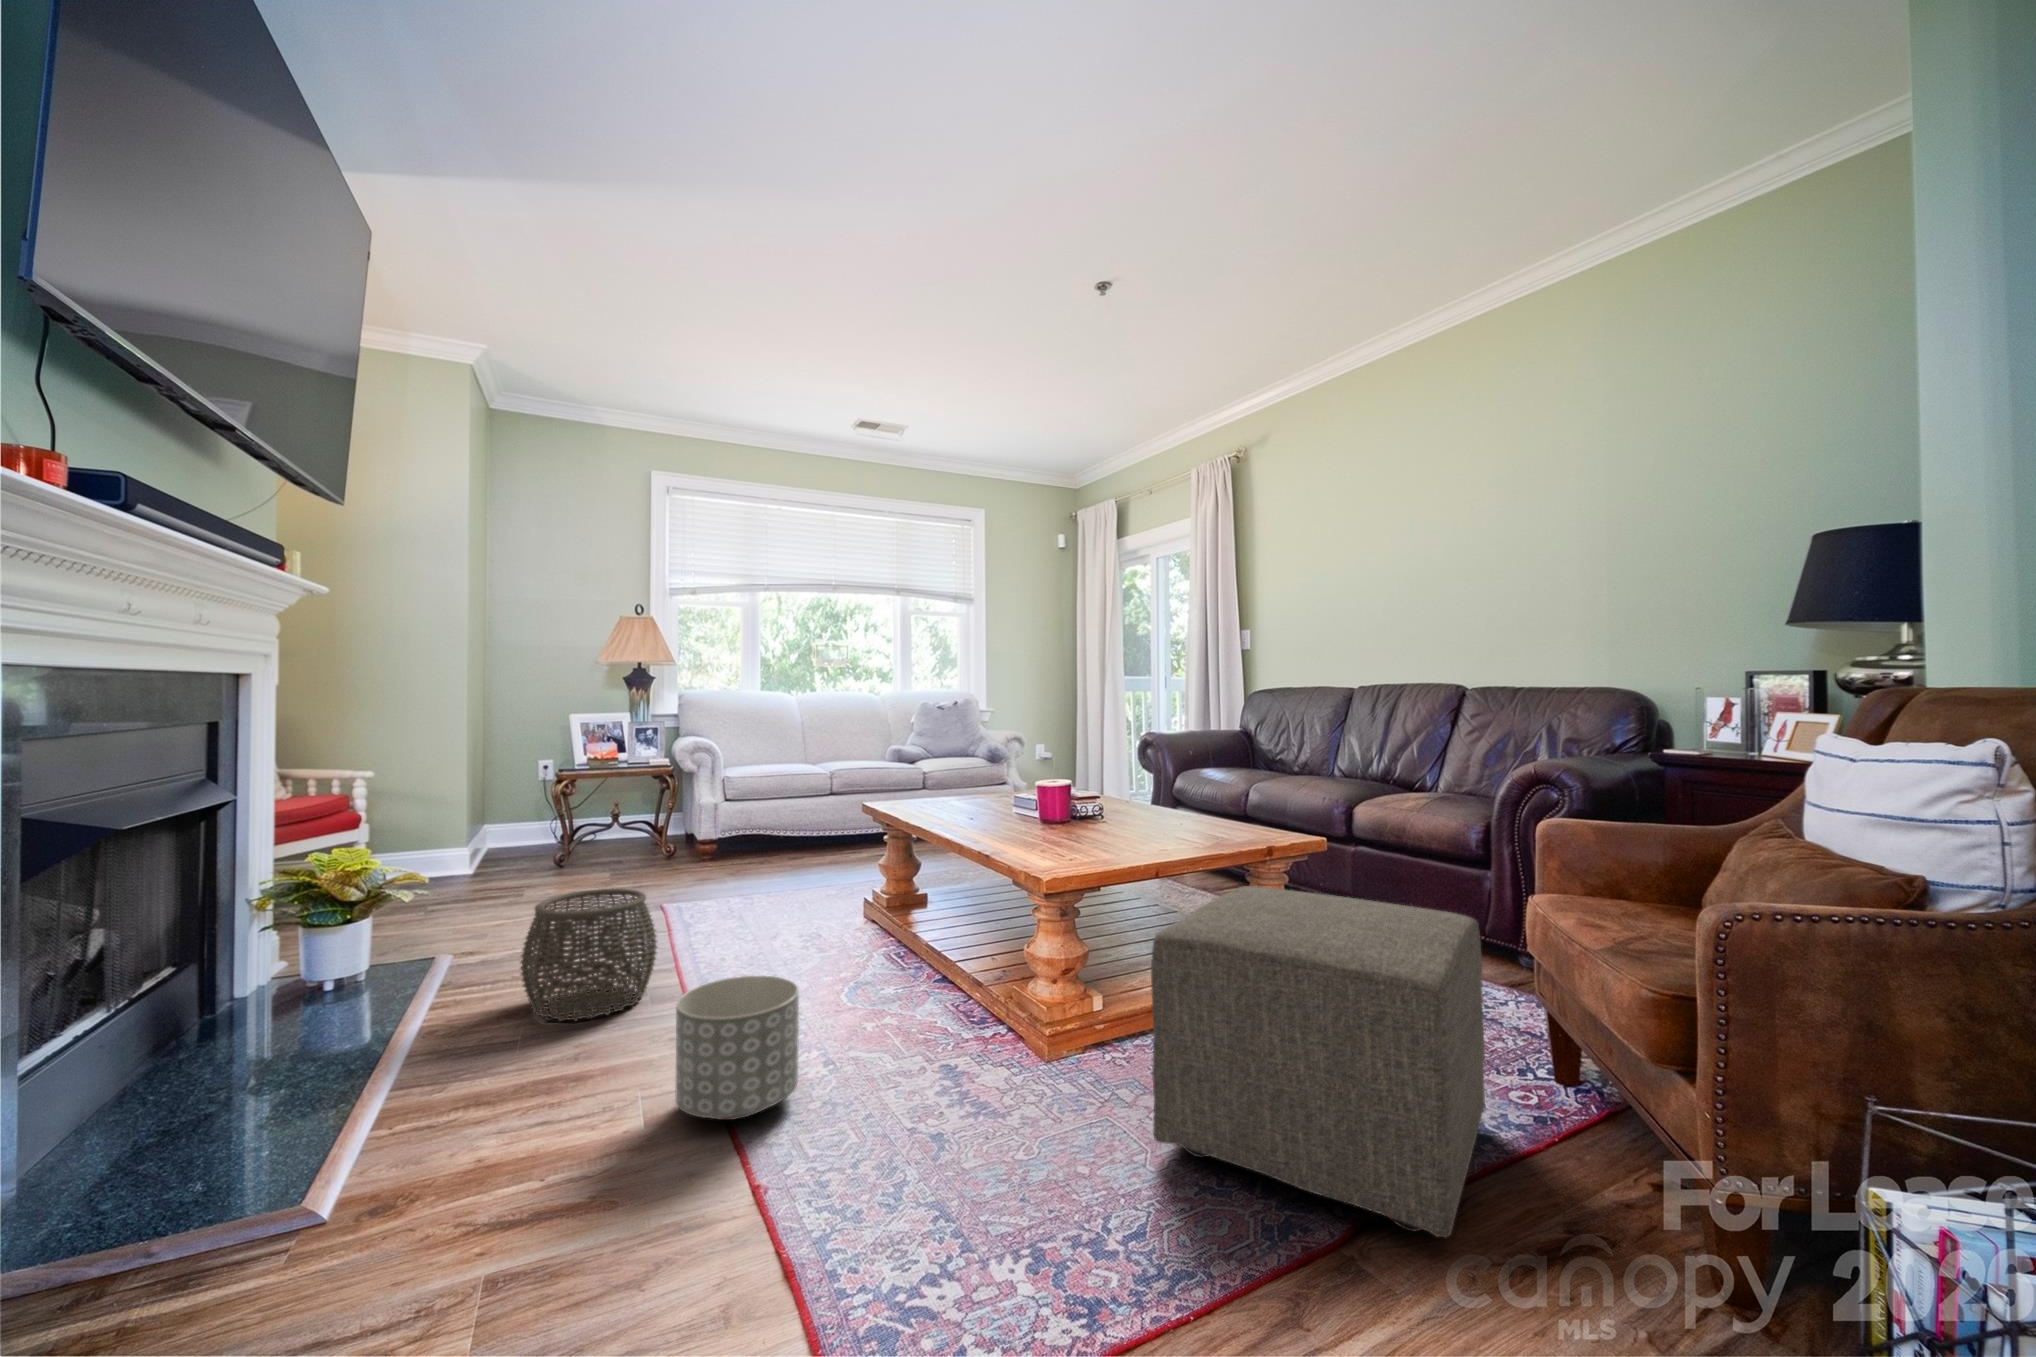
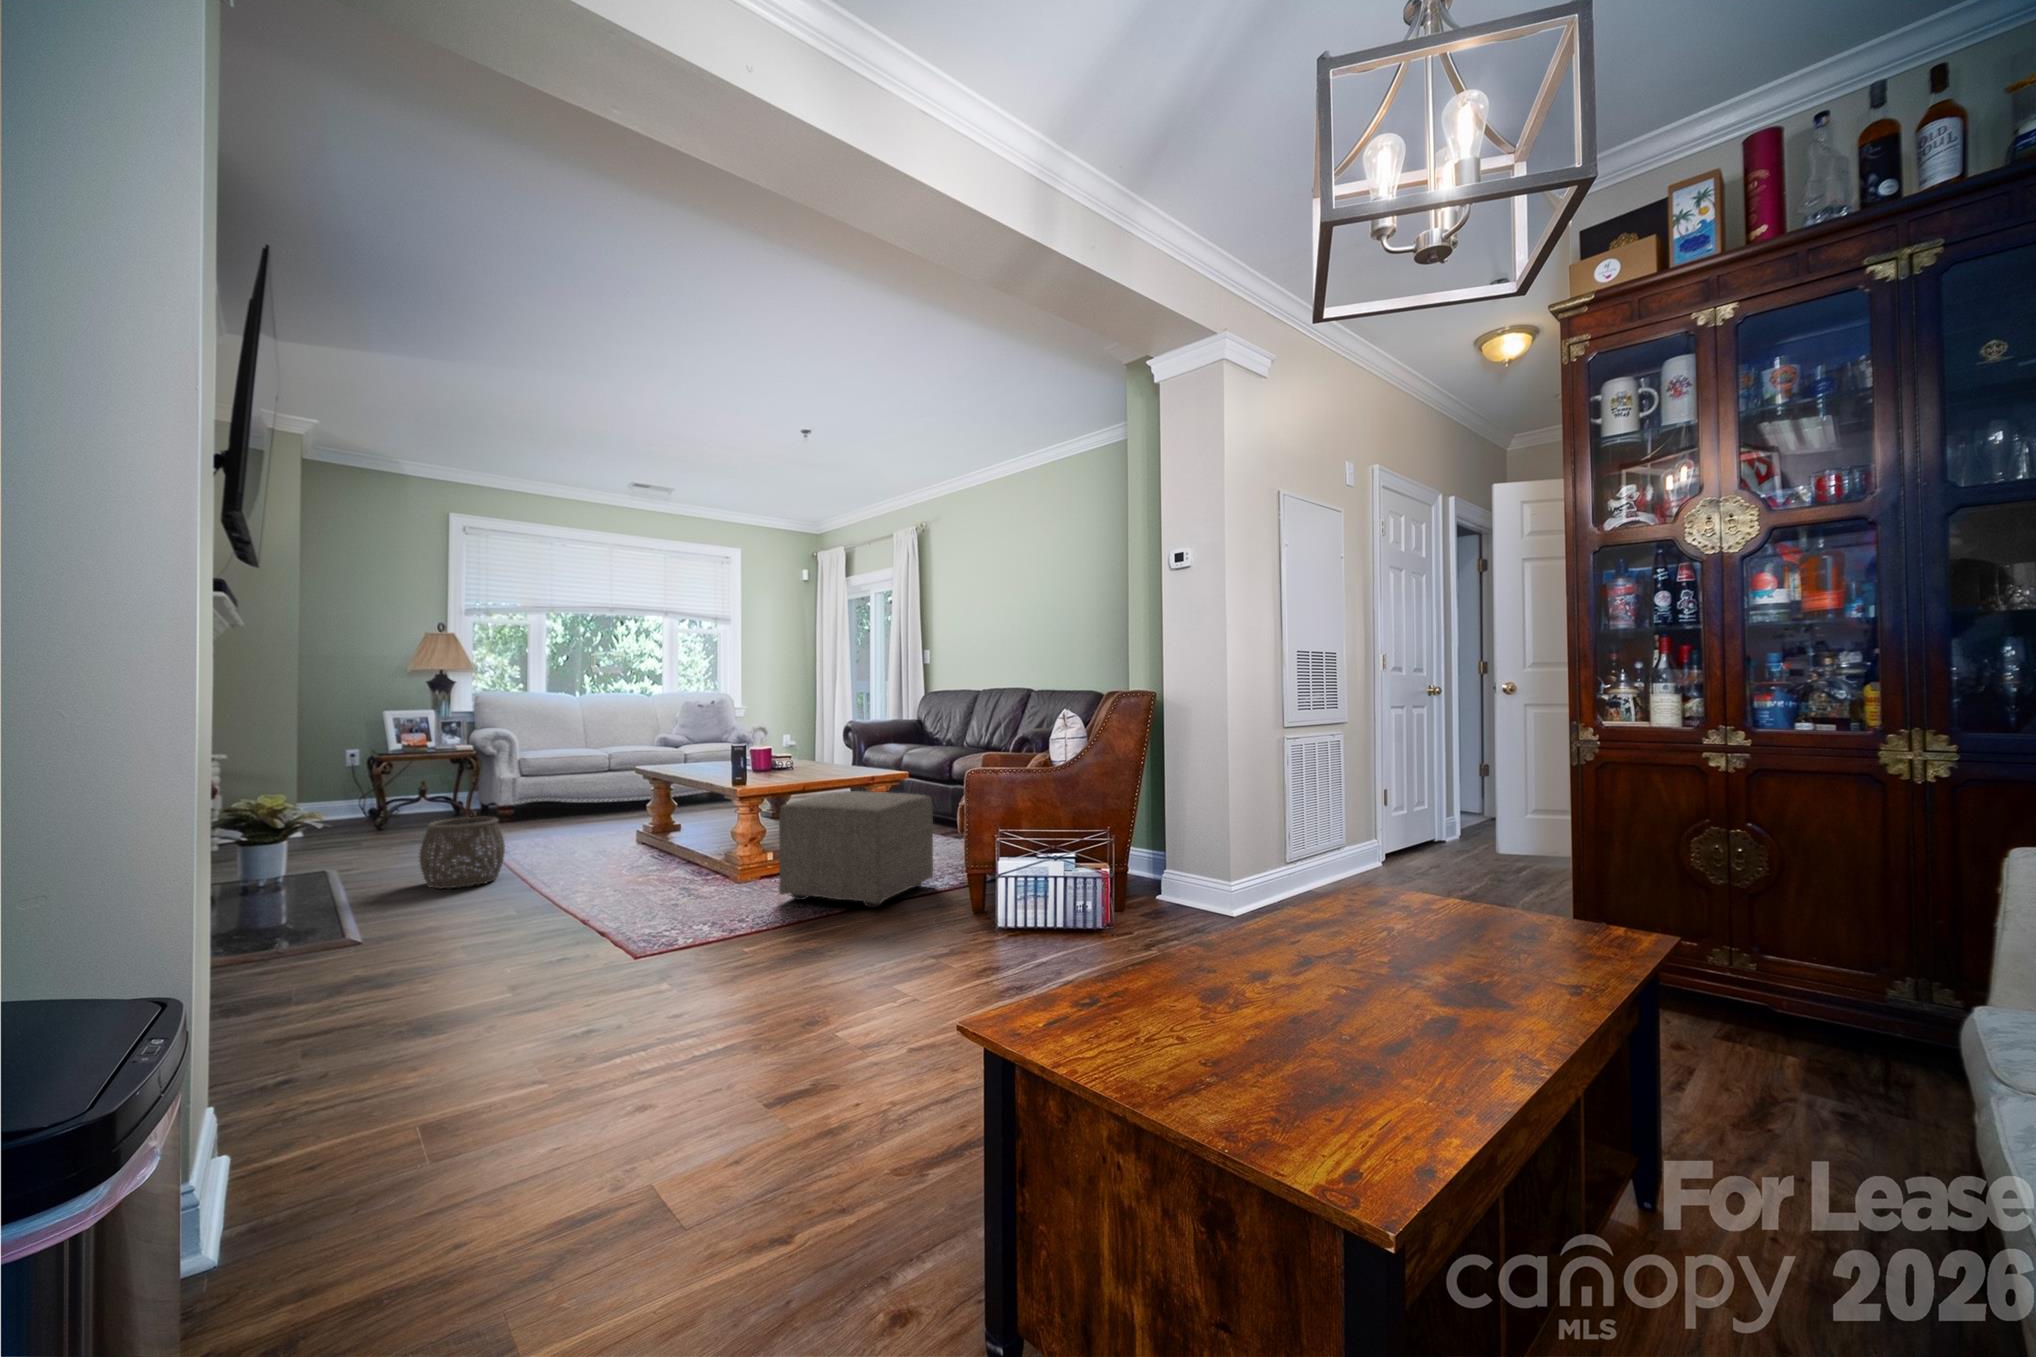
planter: present [676,976,799,1120] -> none [540,845,606,908]

